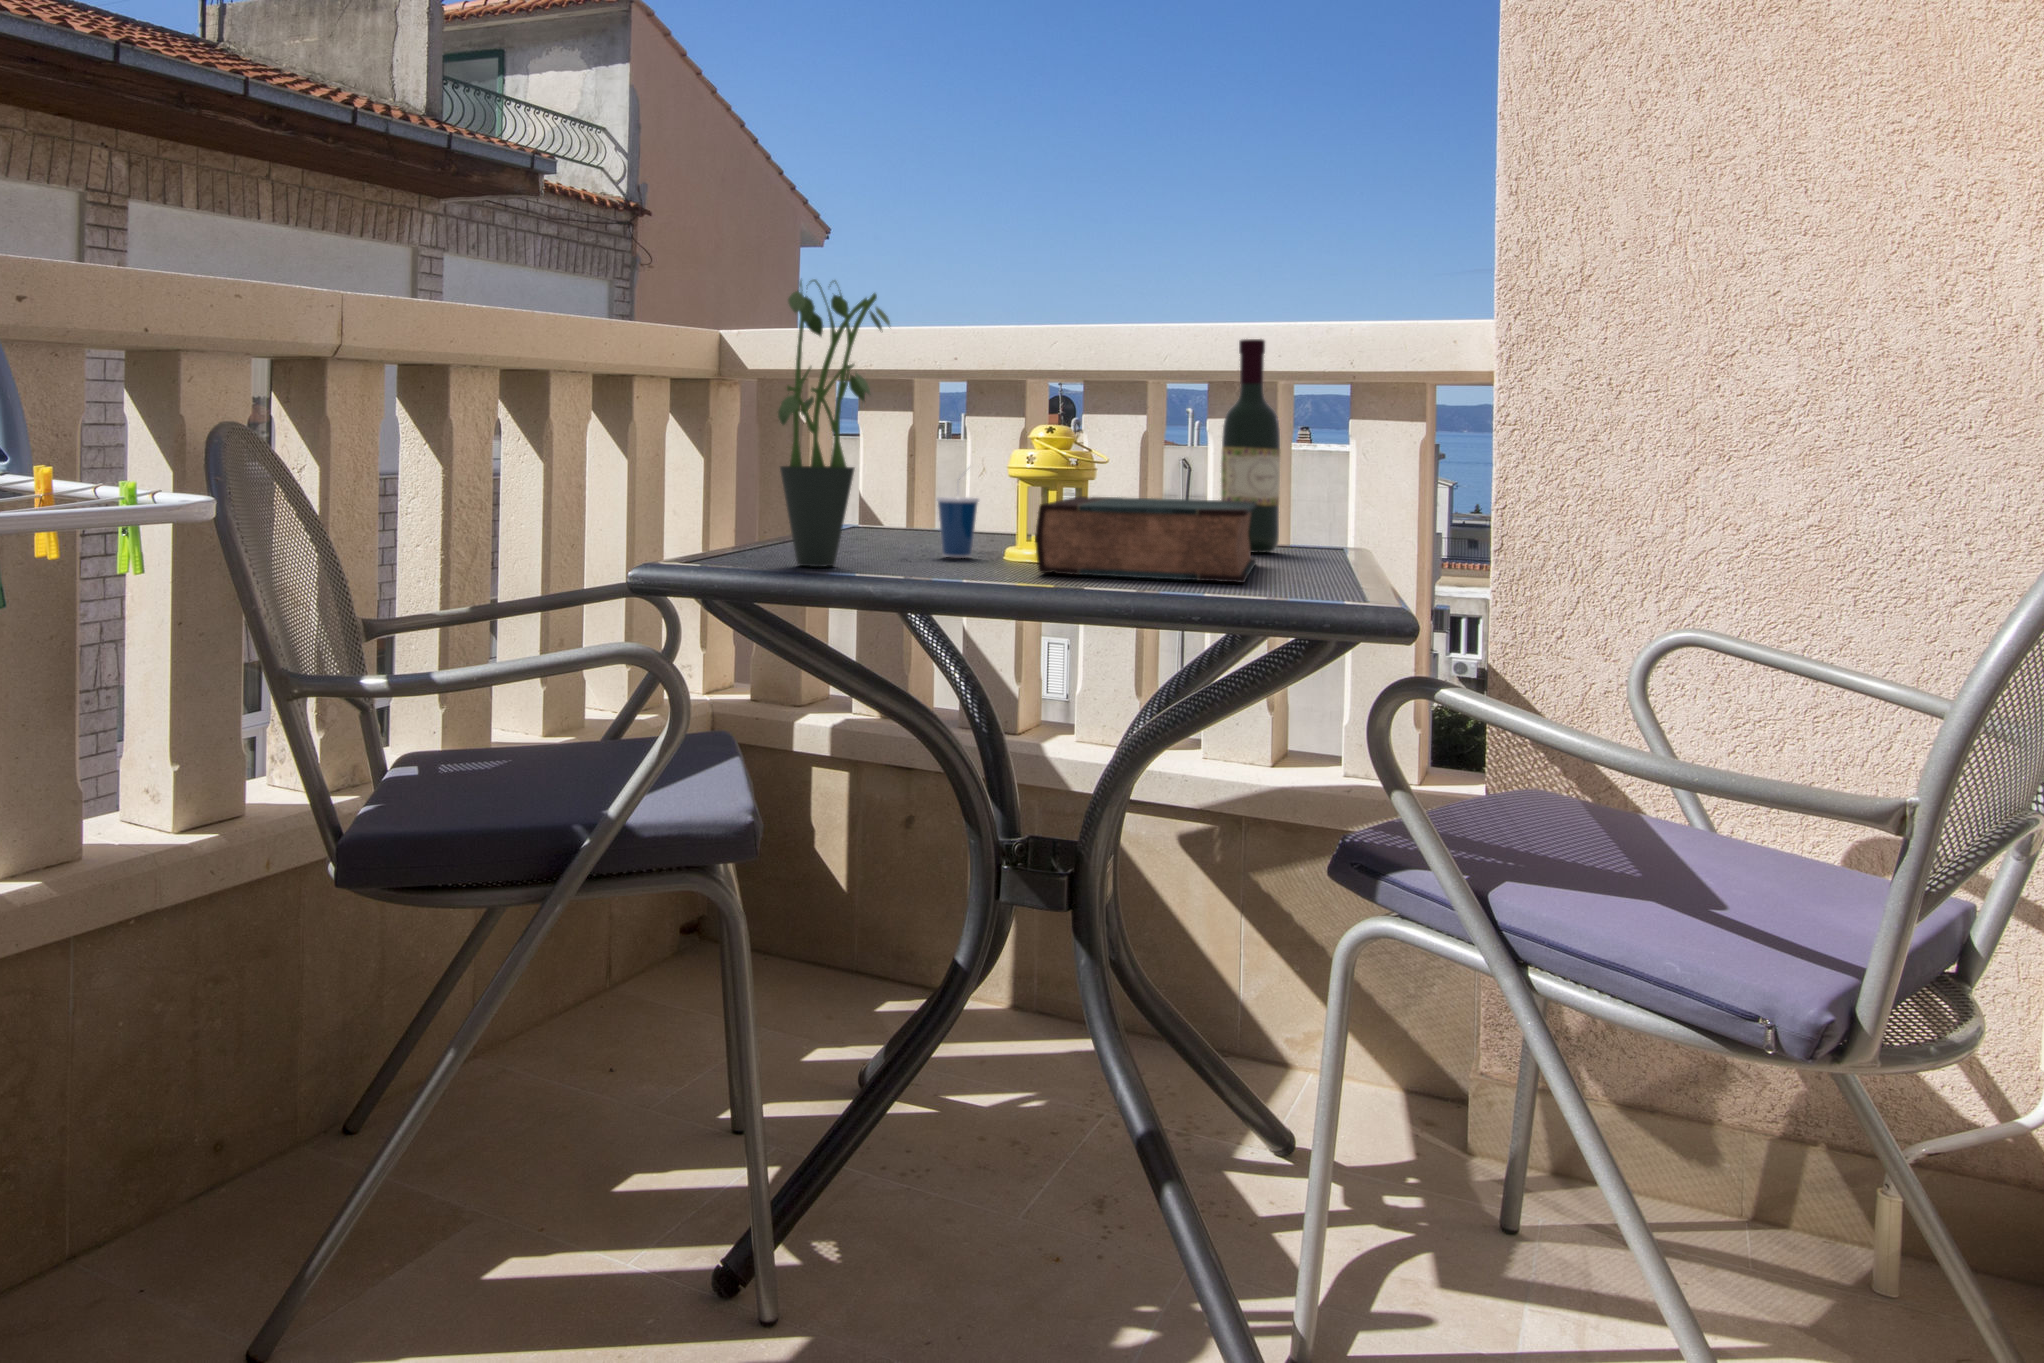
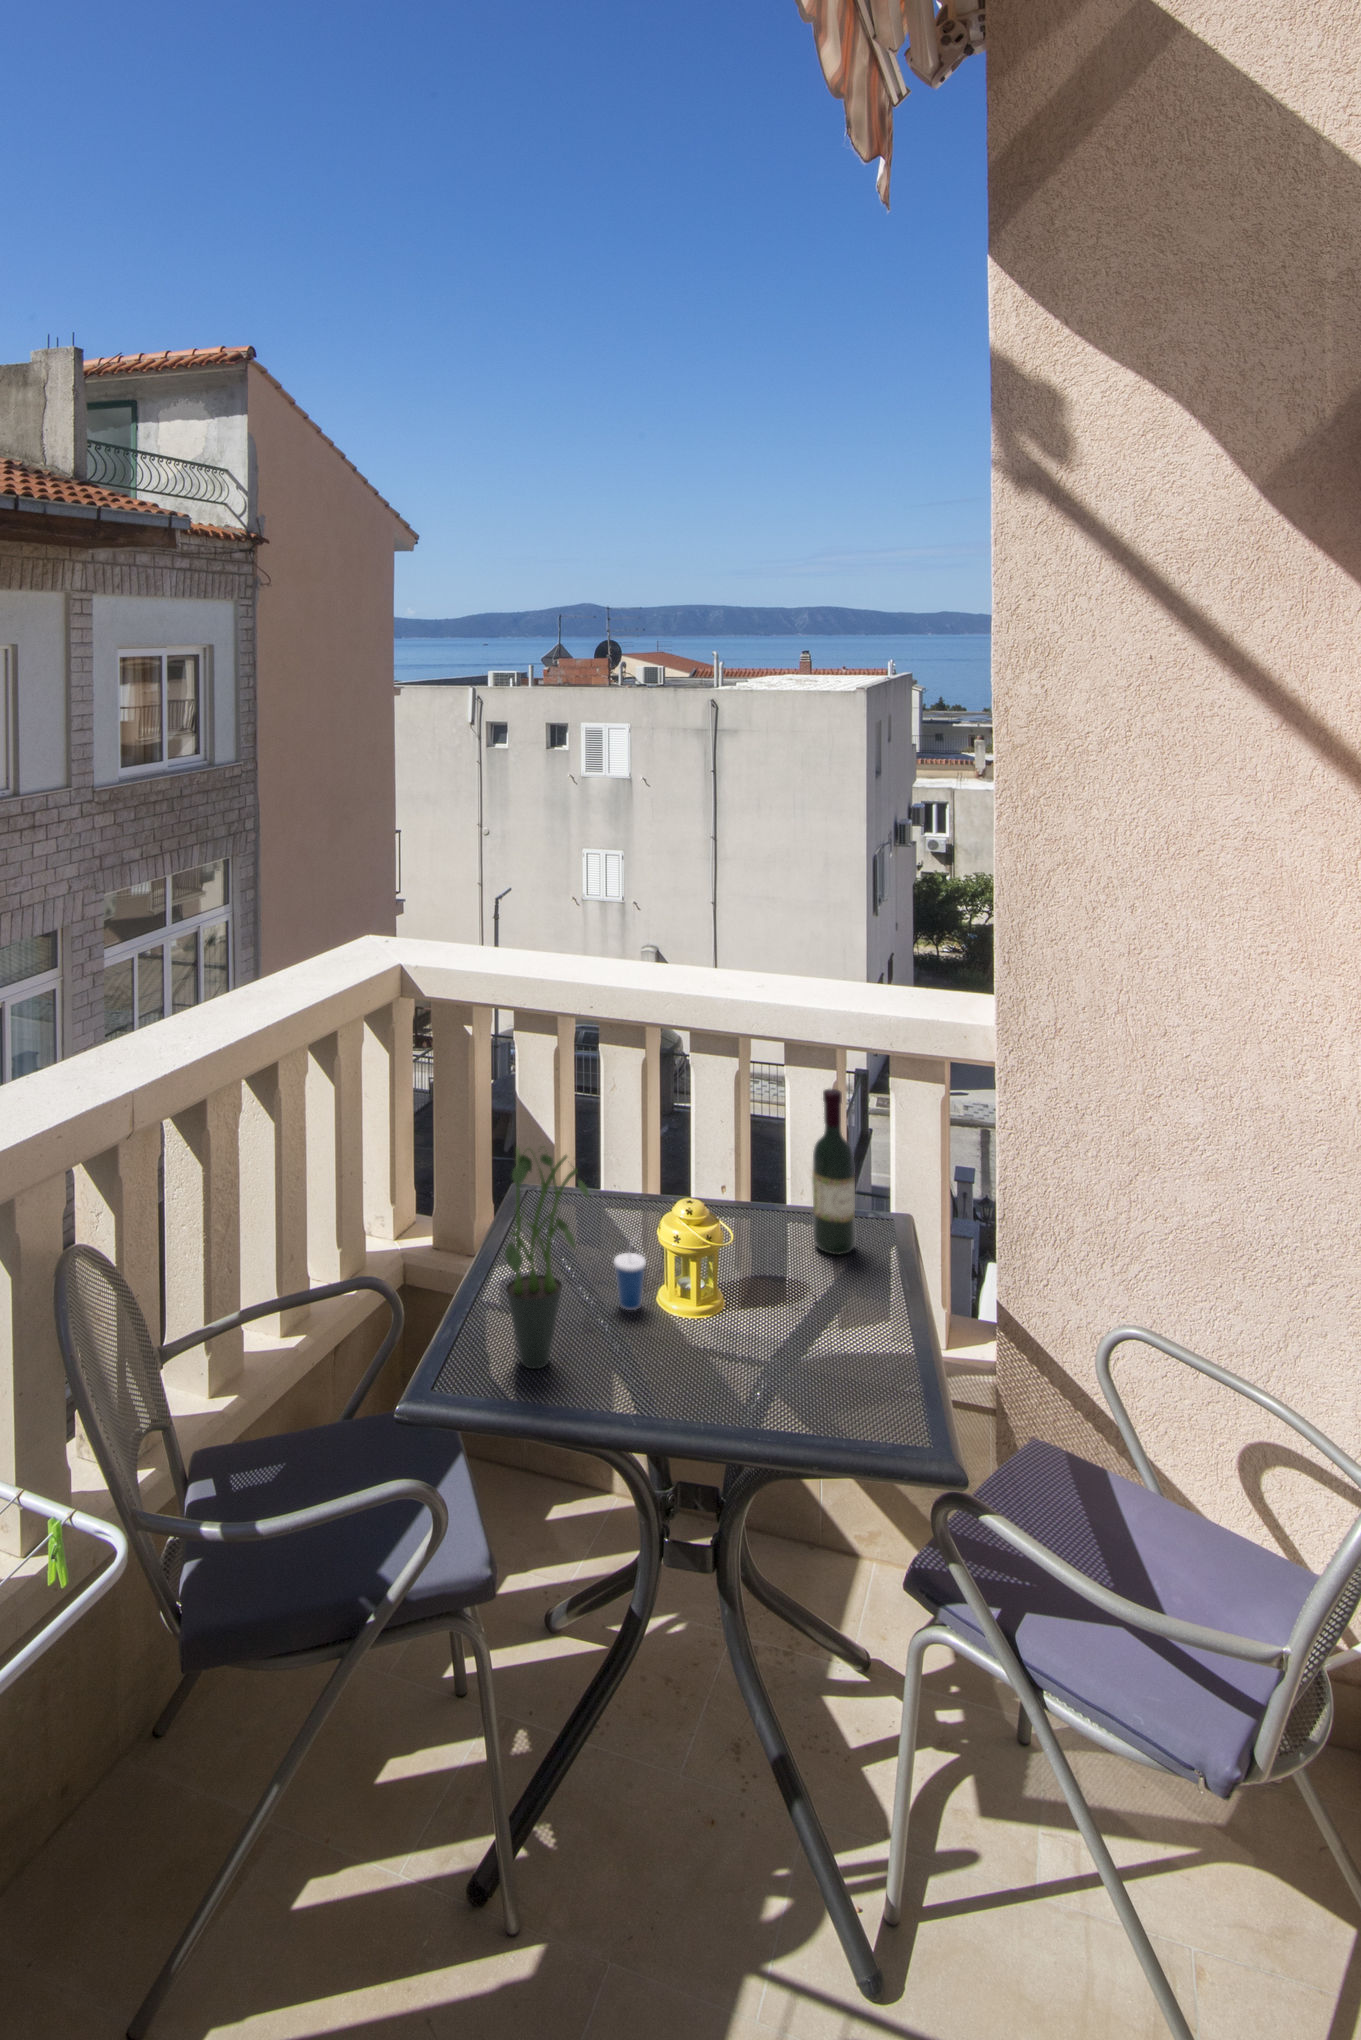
book: present [1035,496,1257,582] -> none [699,1242,851,1393]

